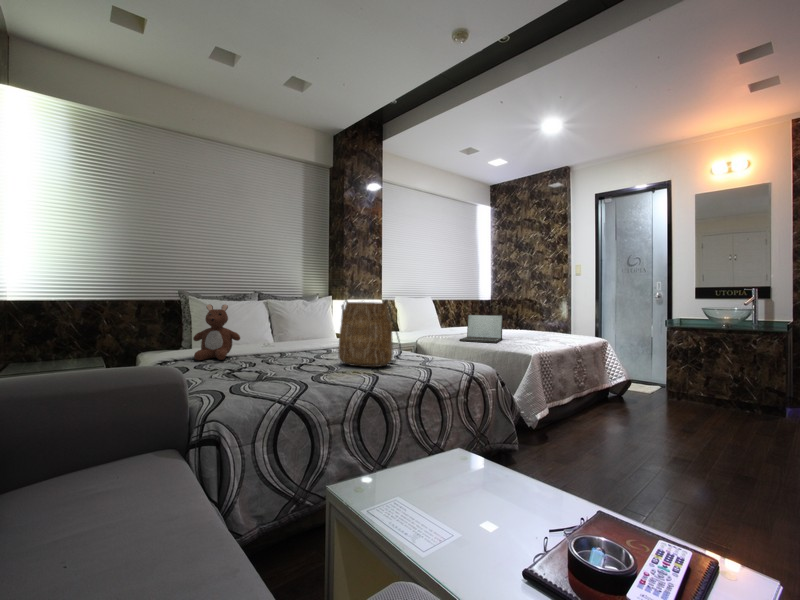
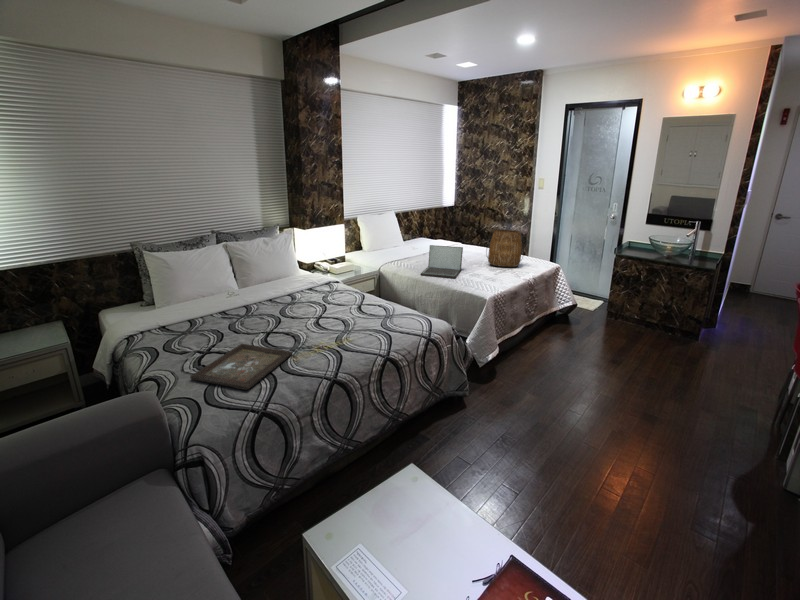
tote bag: present [338,299,401,367] -> present [487,229,523,267]
teddy bear: present [193,304,240,360] -> none [154,274,203,334]
tray: none [219,365,326,388] -> present [190,344,292,390]

